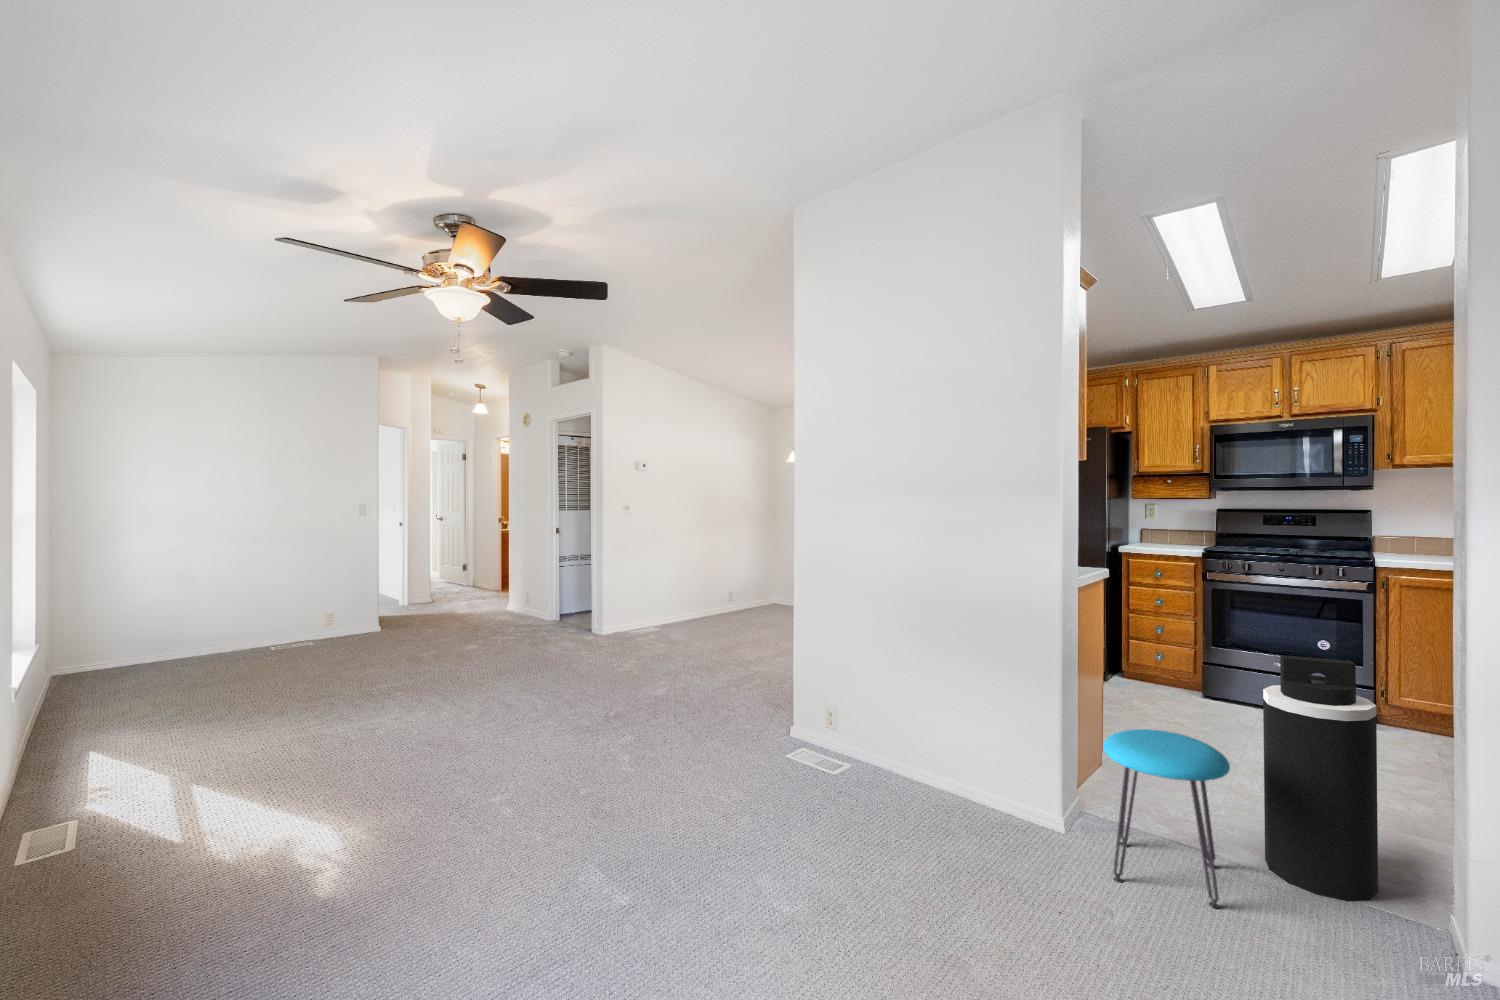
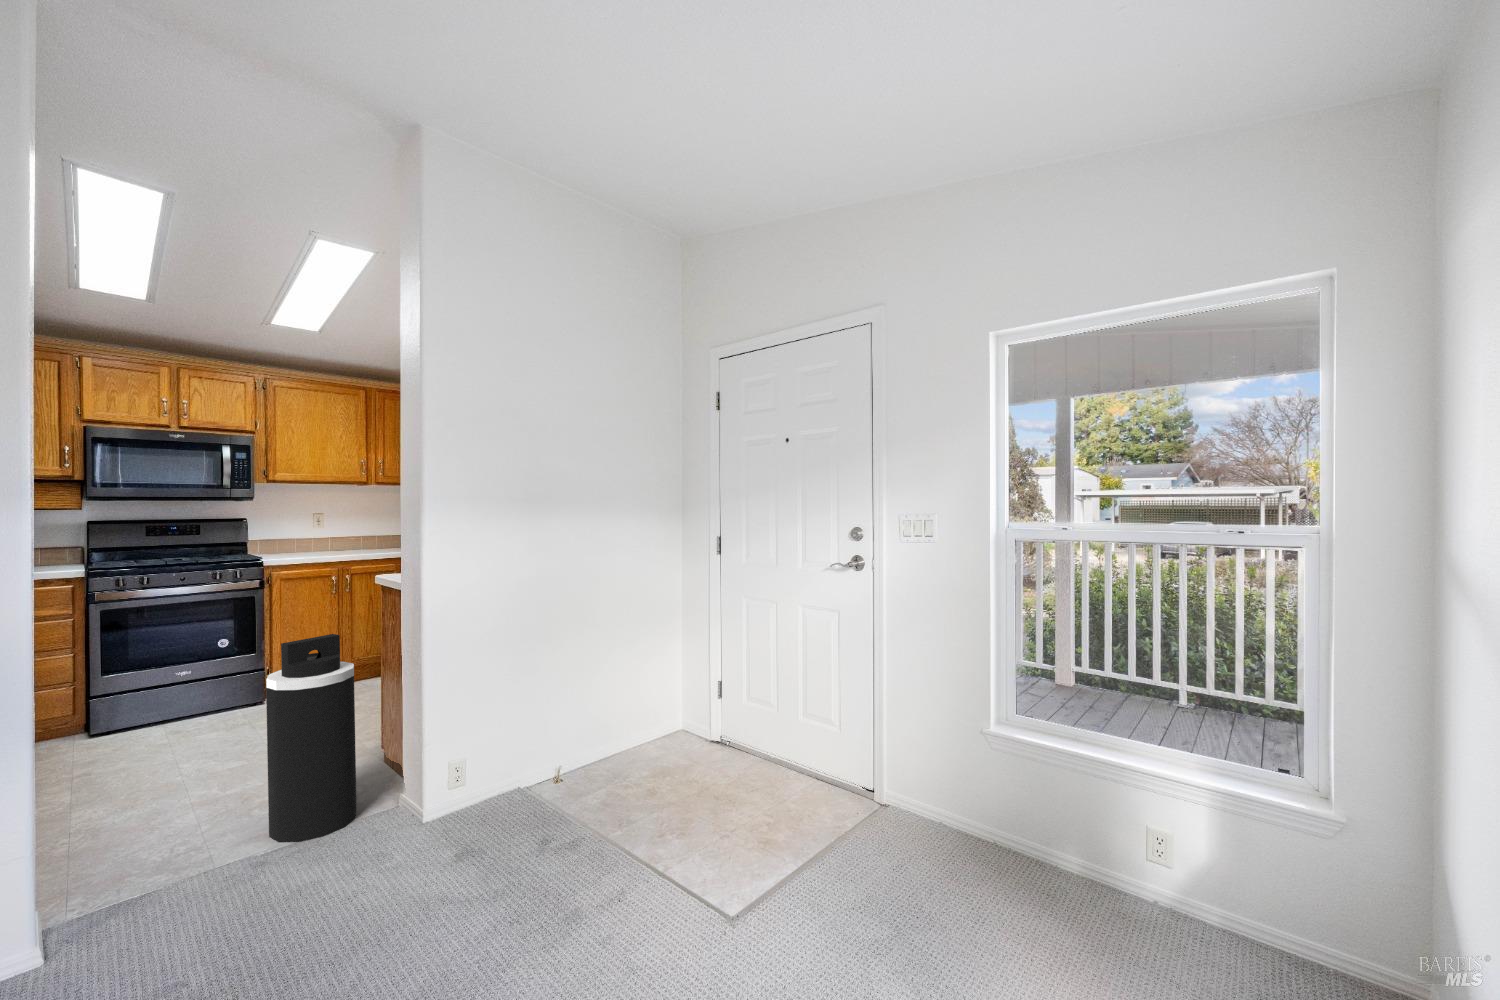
stool: present [1103,729,1230,908] -> none [110,748,267,949]

